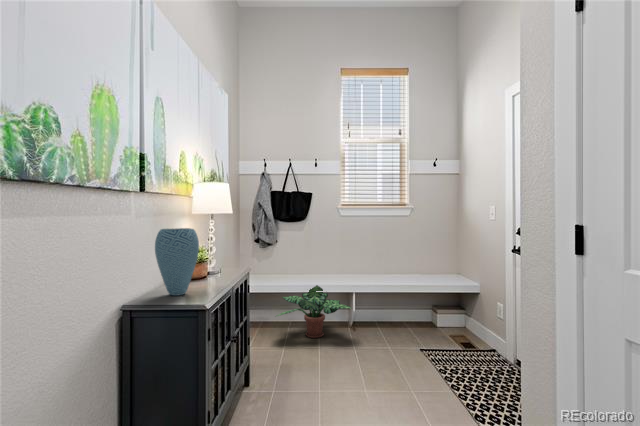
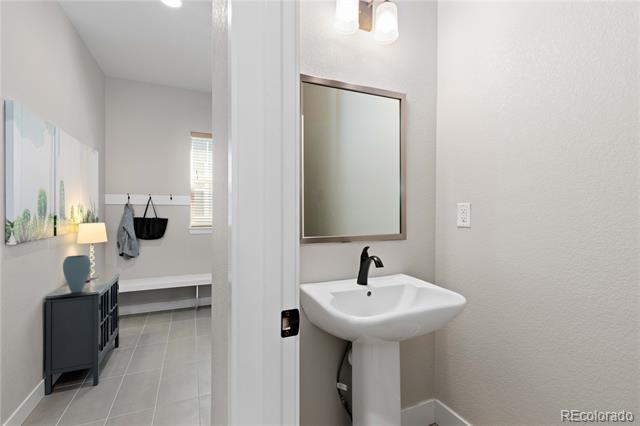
potted plant: present [277,285,351,338] -> none [136,283,193,318]

